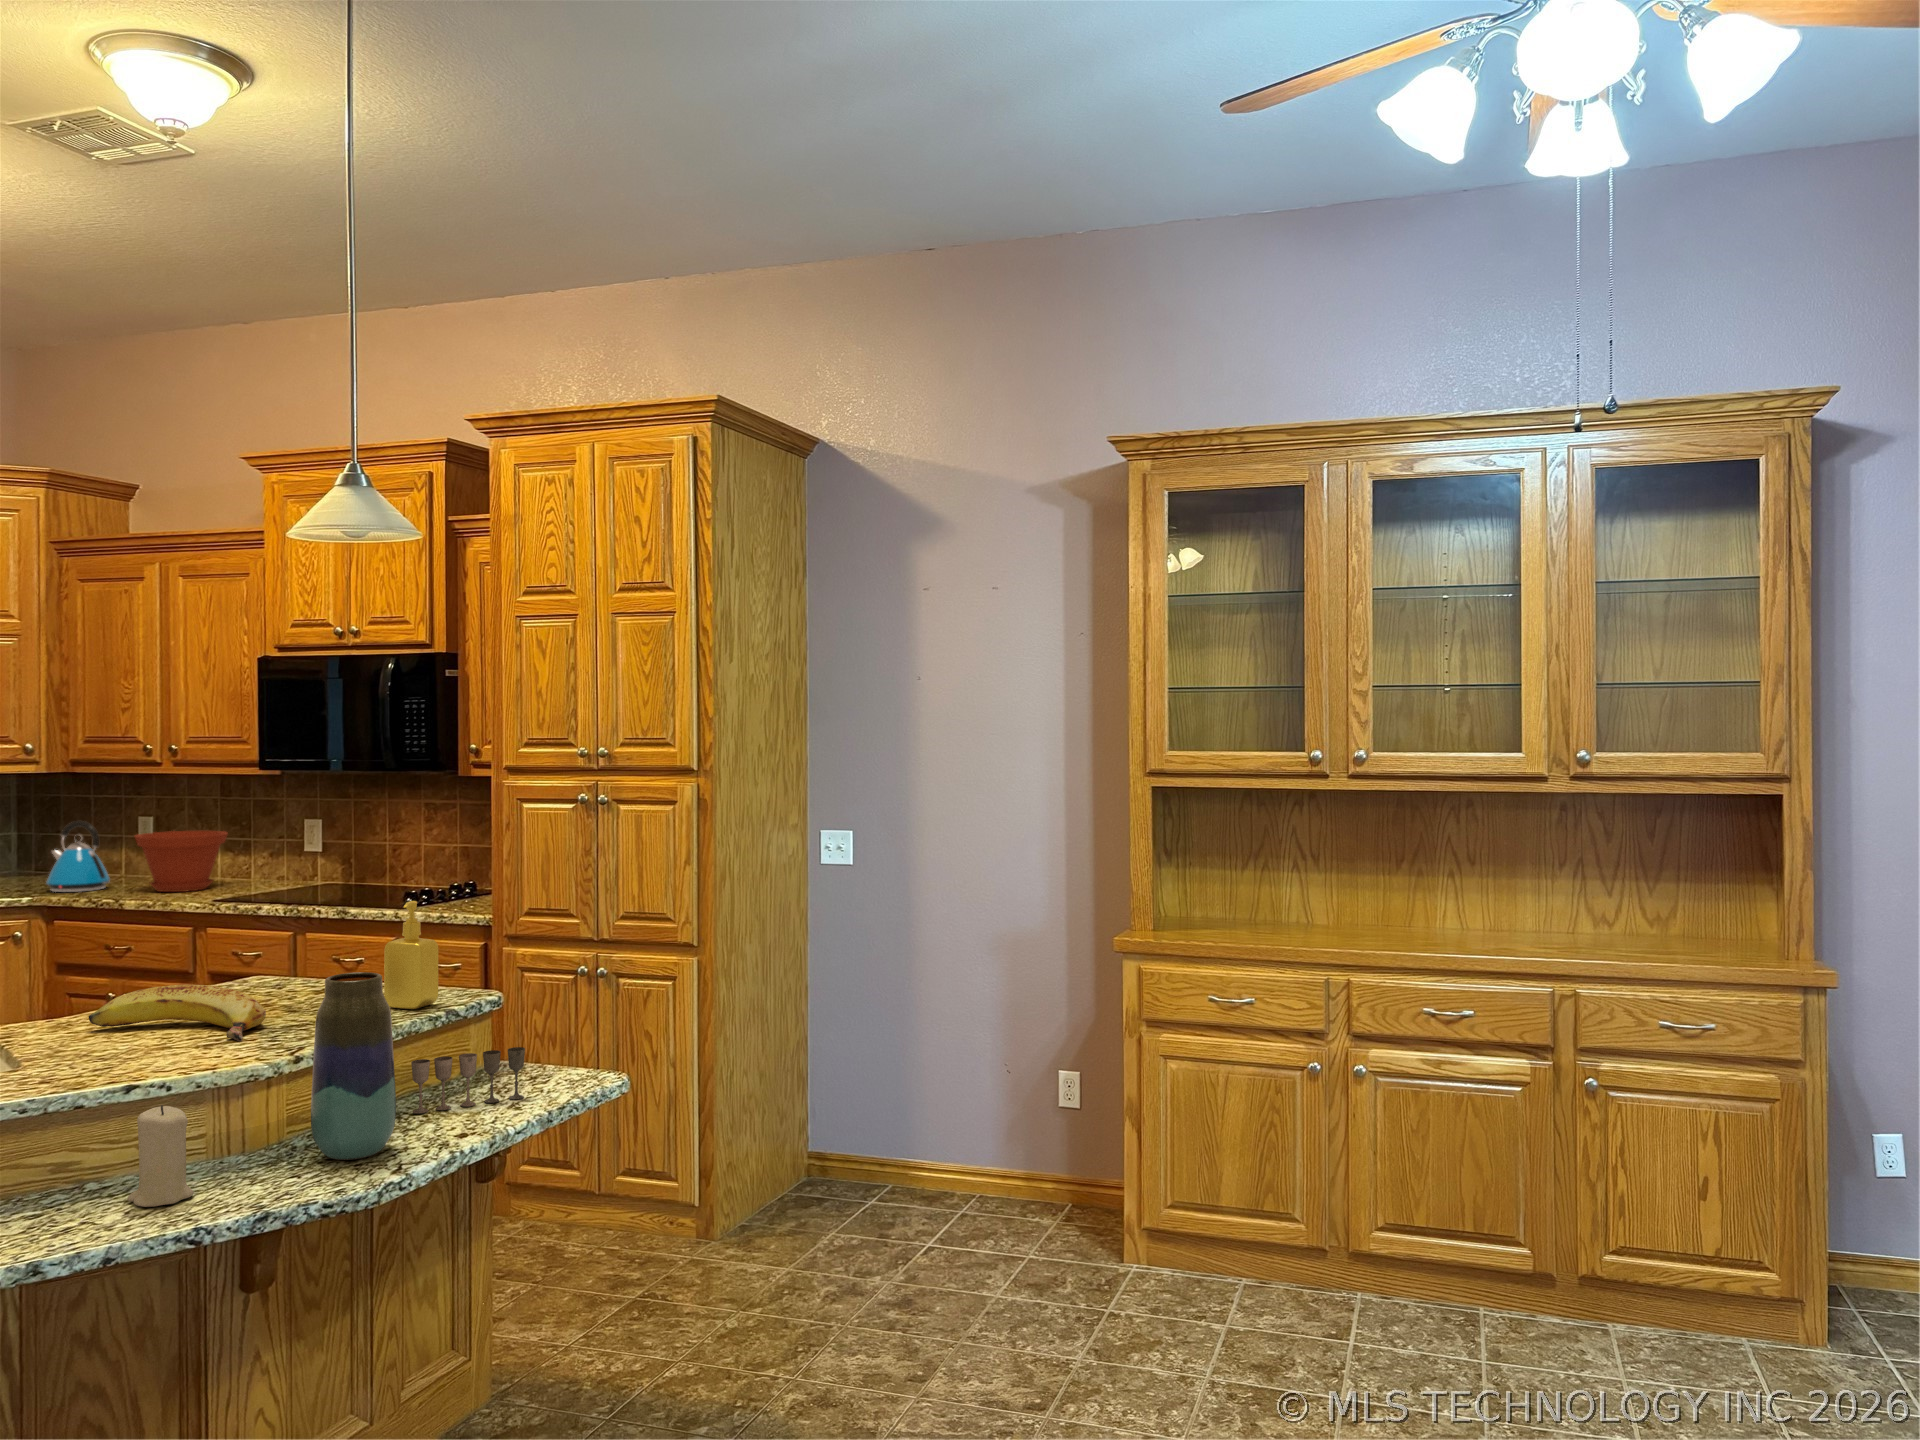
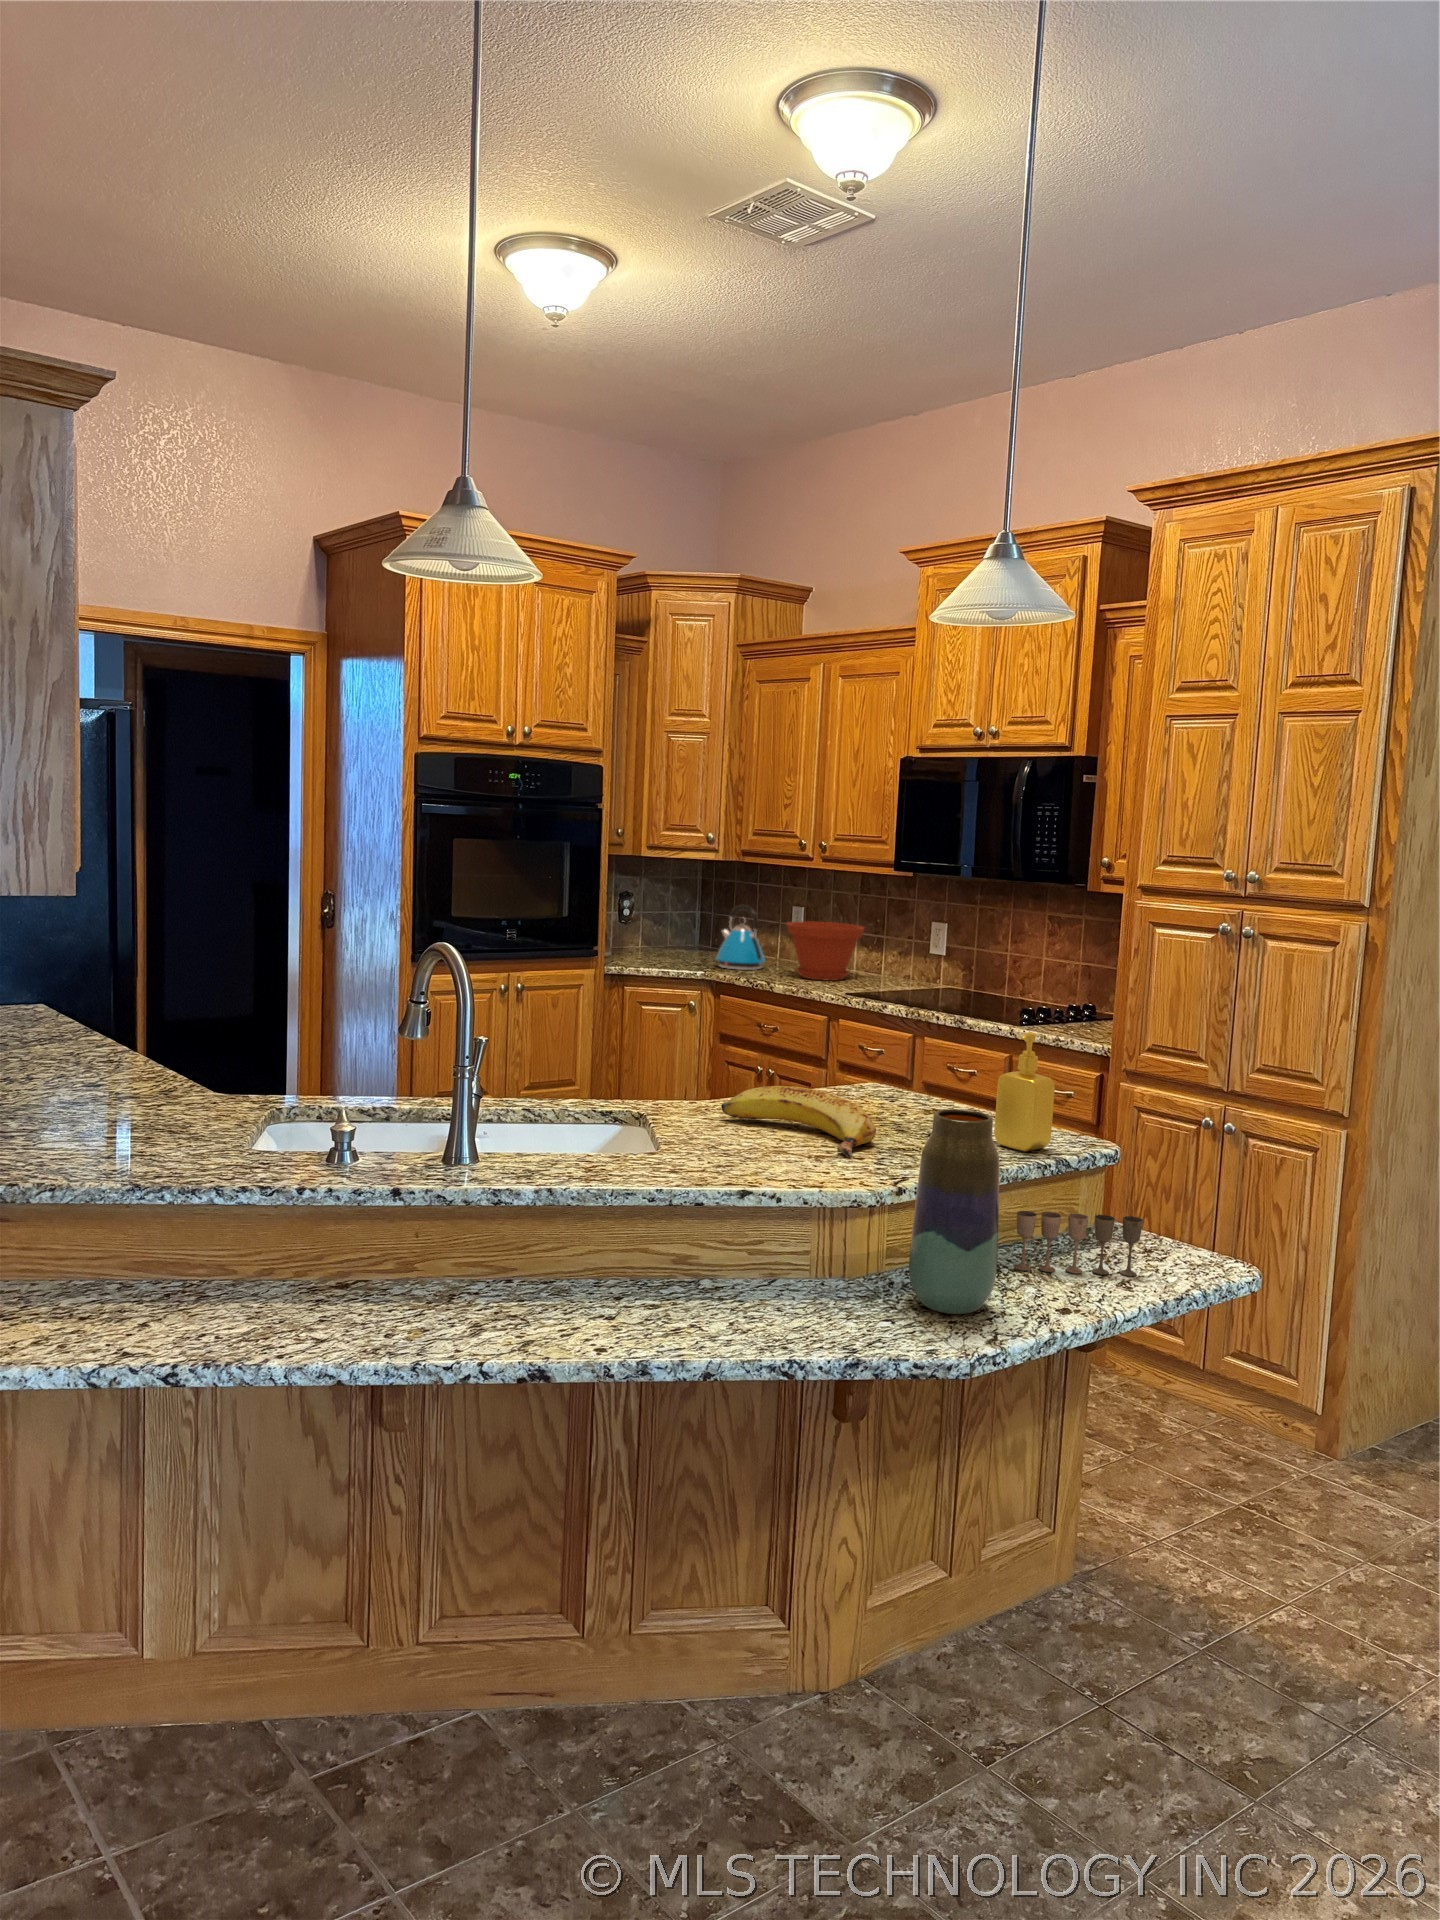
candle: present [127,1105,194,1207] -> none [733,1221,792,1324]

